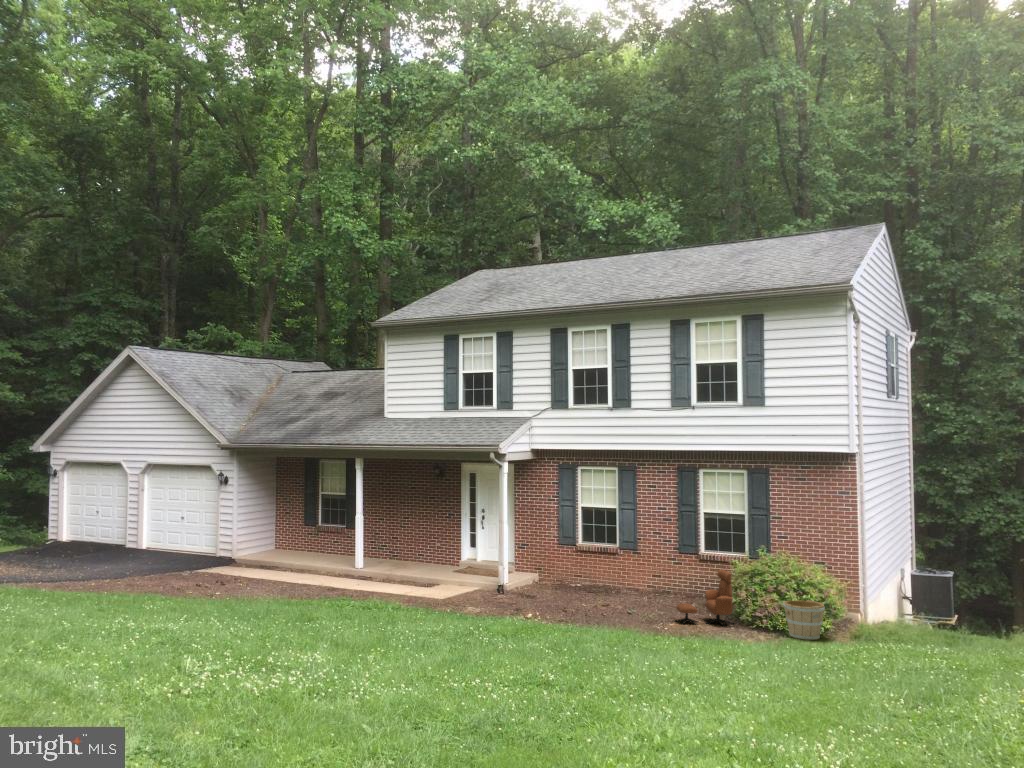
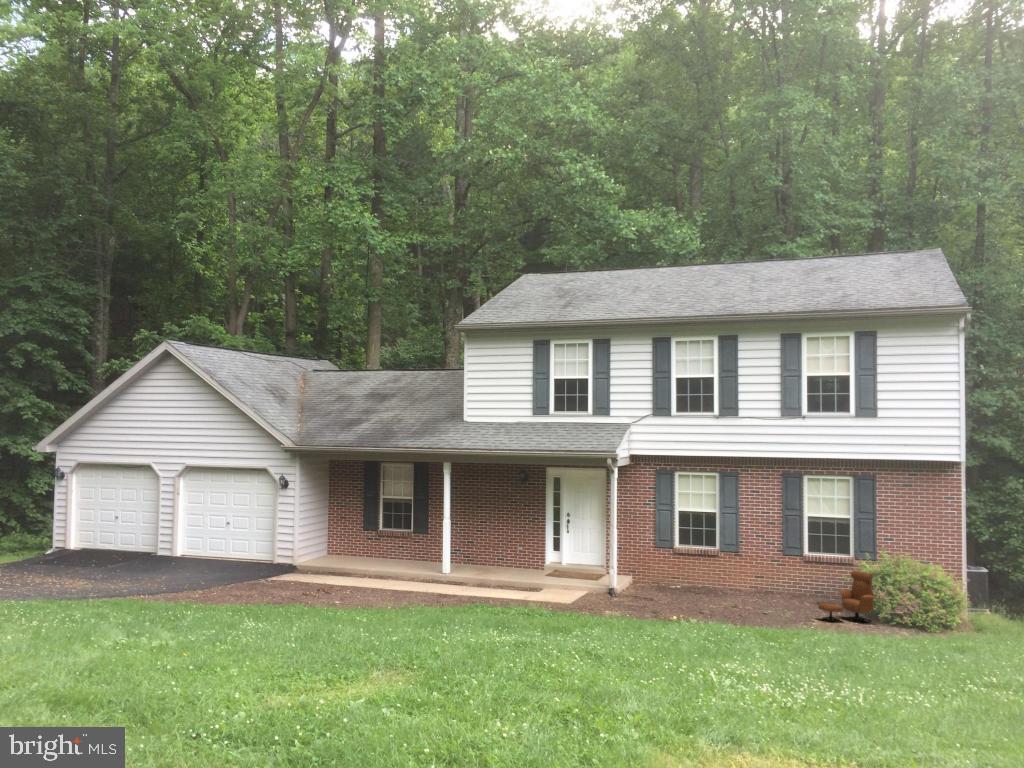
wooden bucket: present [783,600,825,640] -> none [928,597,969,633]

